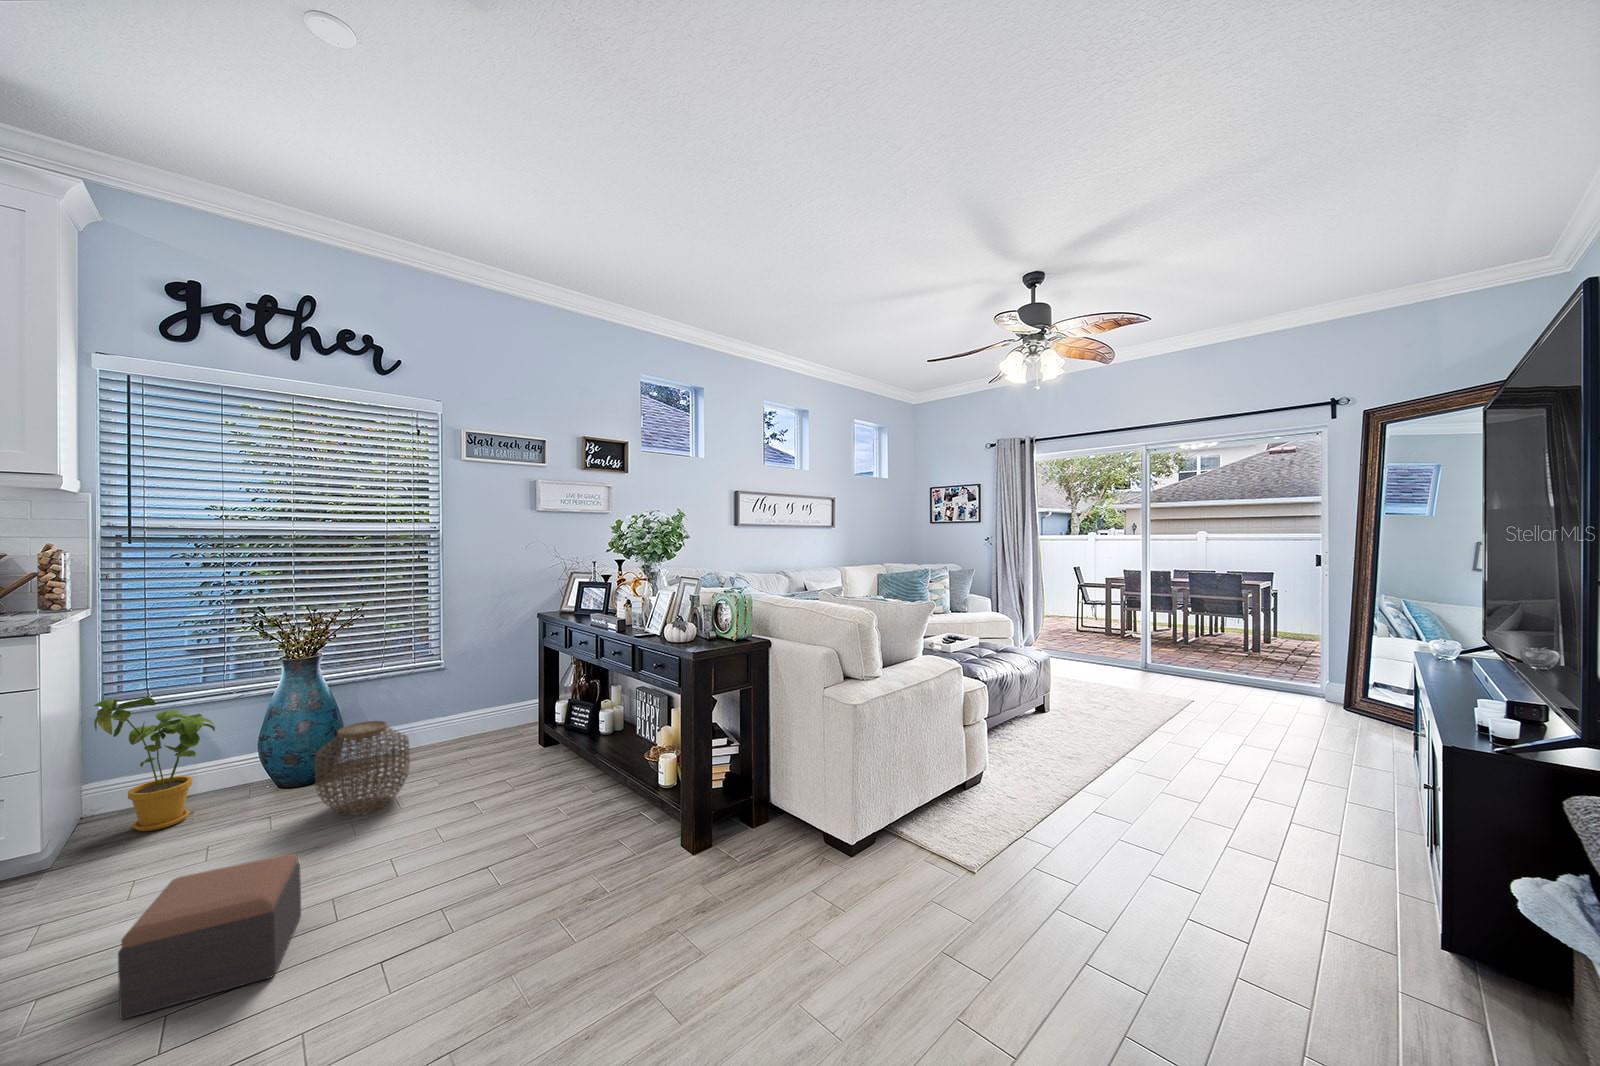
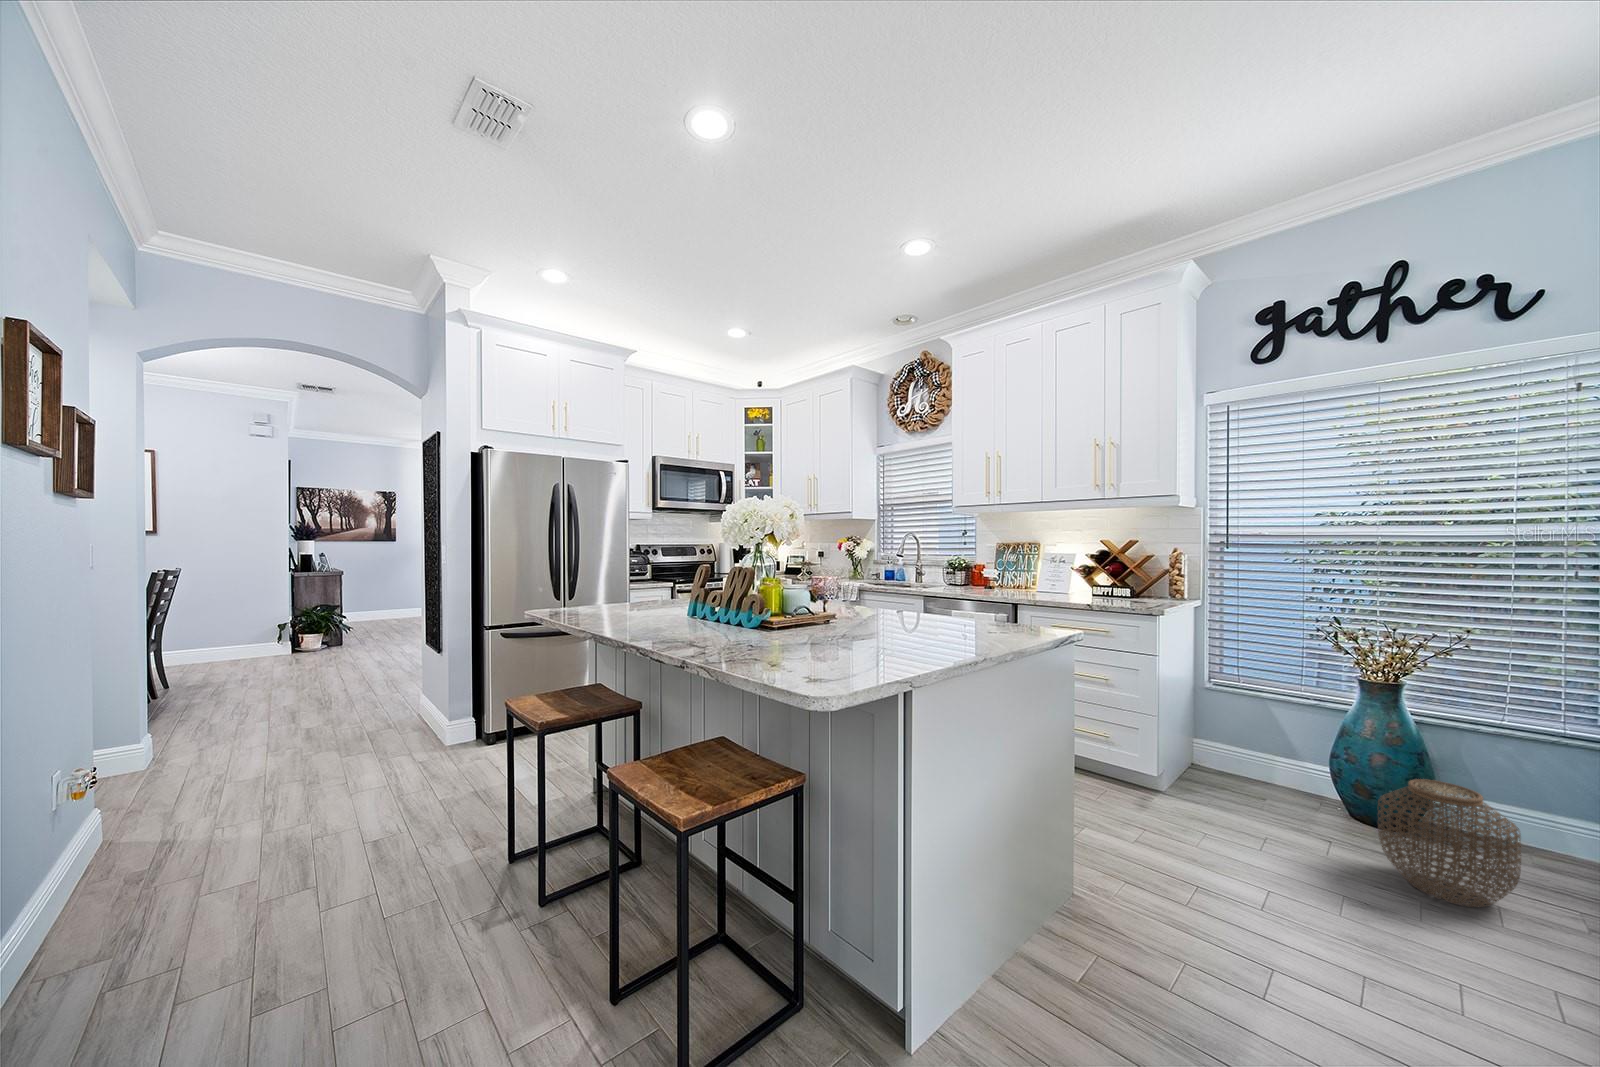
house plant: present [94,697,215,831] -> none [1193,676,1285,805]
footstool: present [118,854,301,1019] -> none [1156,852,1322,1008]

